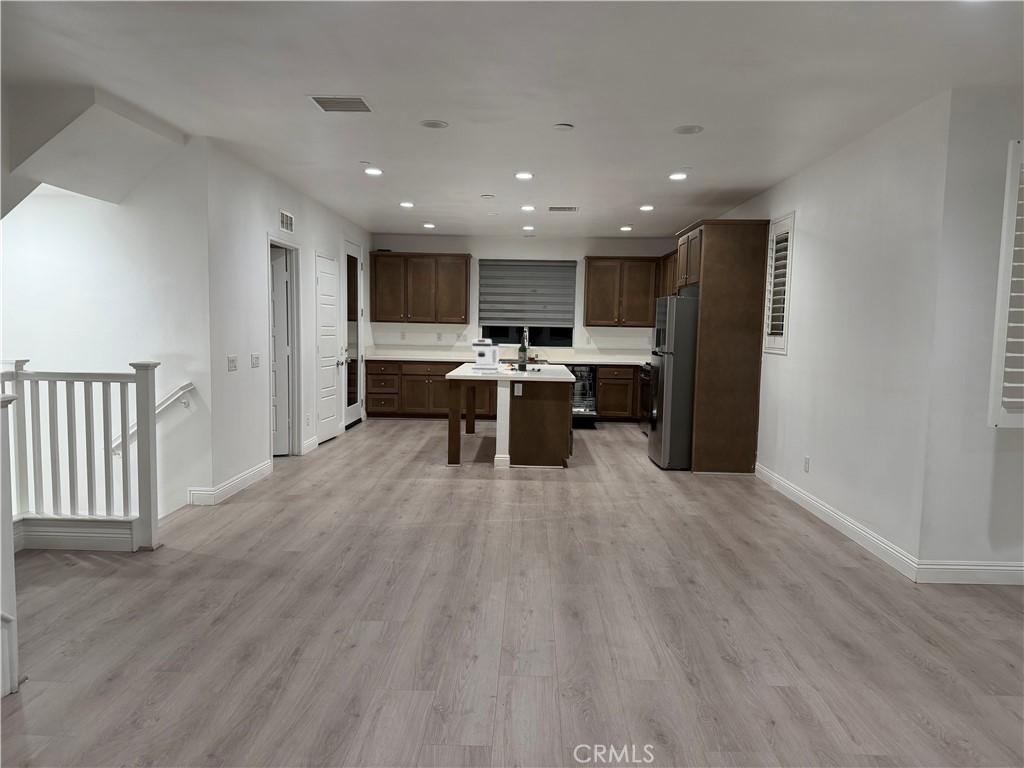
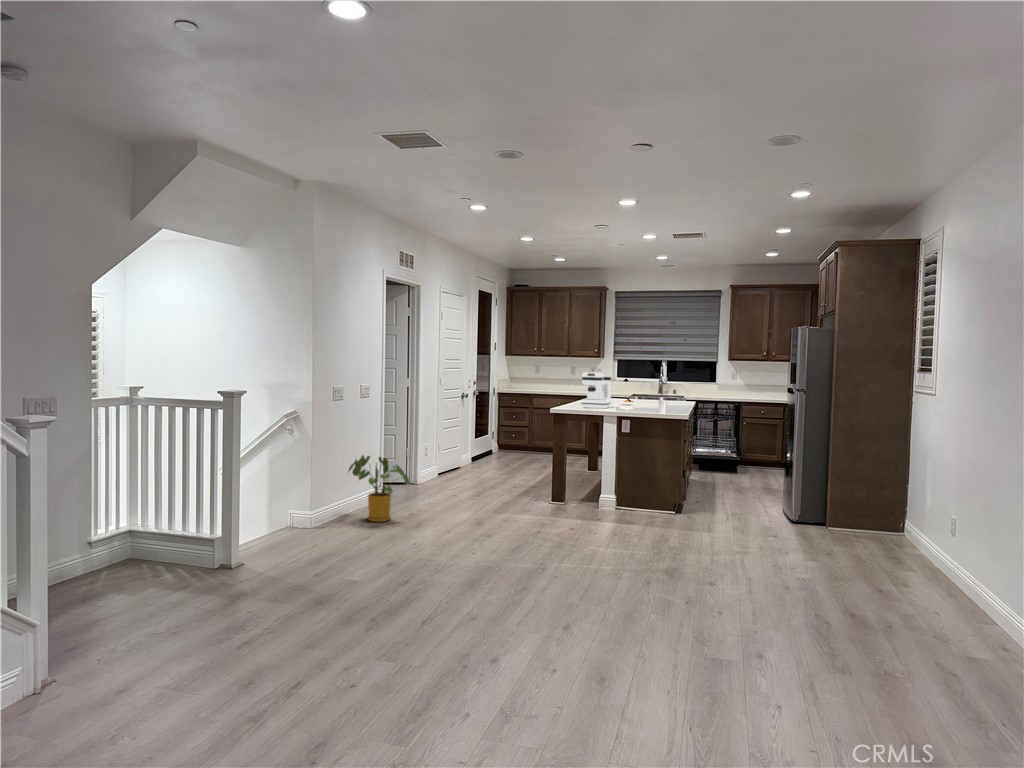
wine bottle: present [511,337,541,372] -> none [625,371,658,408]
house plant: none [249,427,316,494] -> present [349,455,409,522]

